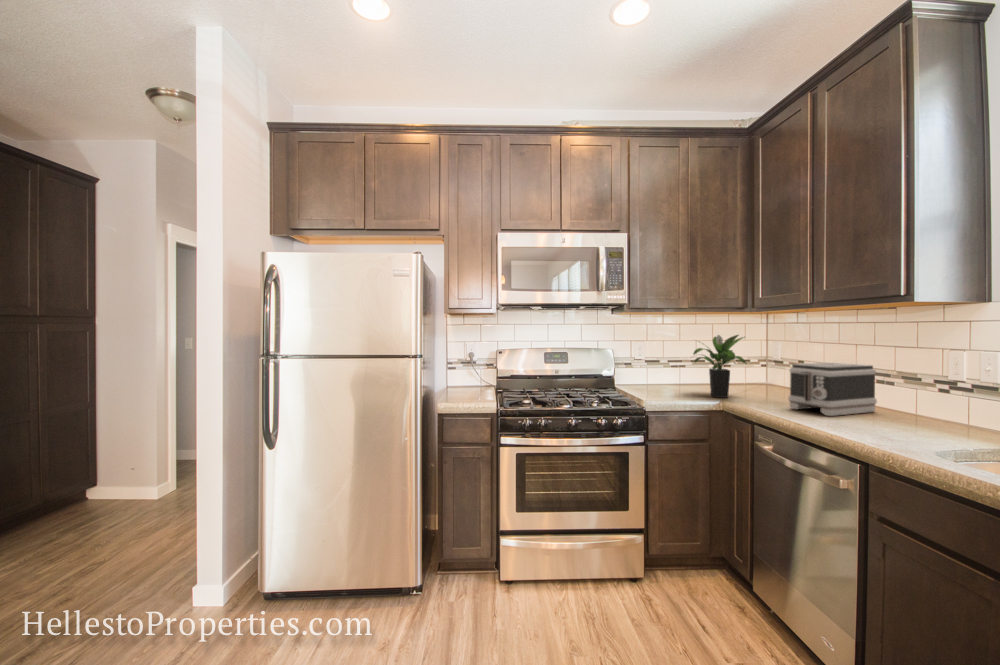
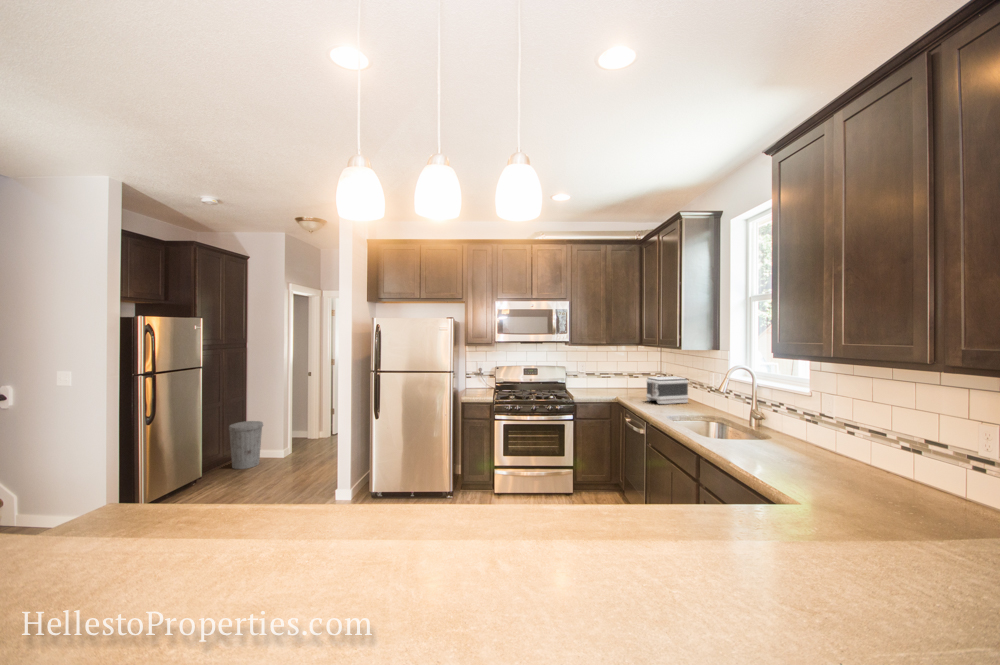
potted plant: present [693,335,746,398] -> none [604,360,636,395]
trash can: none [47,443,116,526] -> present [229,421,263,469]

